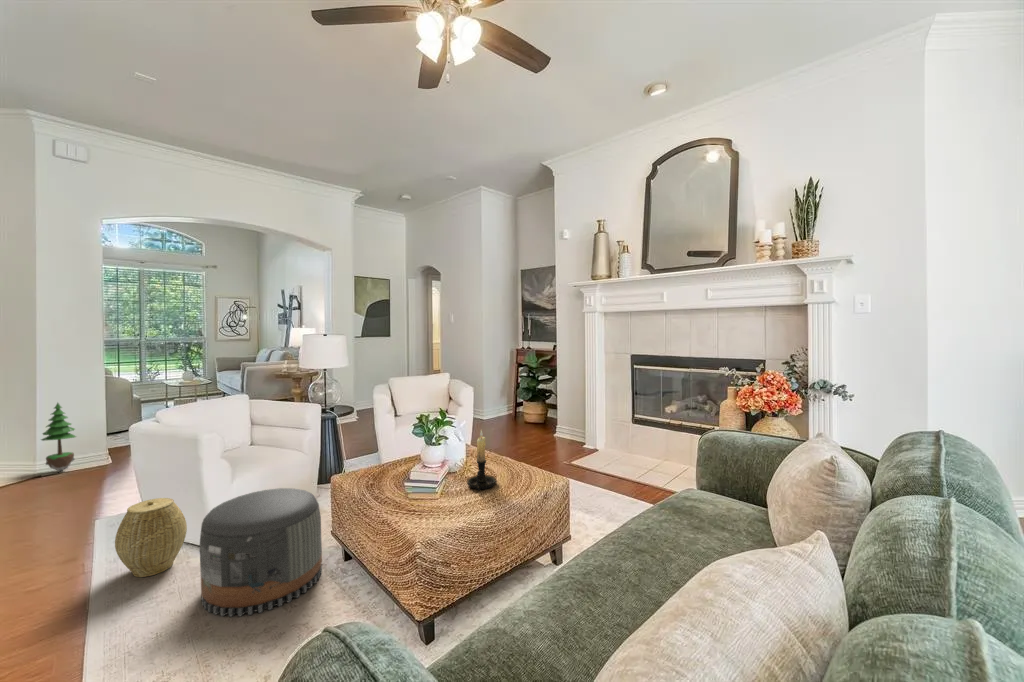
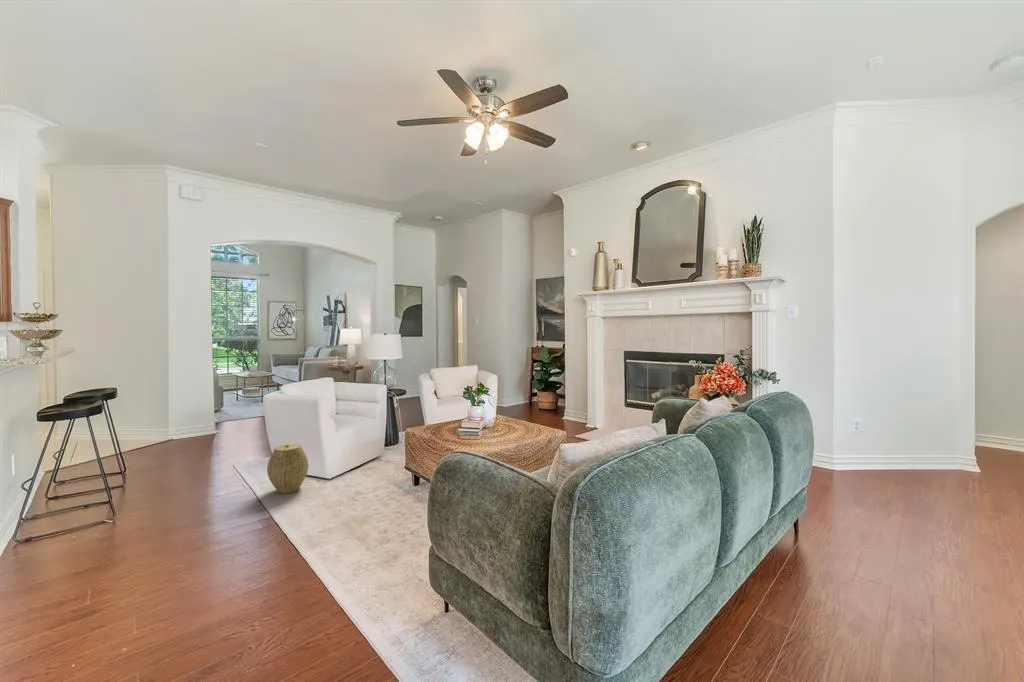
potted tree: present [41,403,76,471] -> none [174,385,198,438]
candle holder: present [467,430,497,491] -> none [496,398,516,438]
pouf: present [200,488,322,617] -> none [326,438,399,511]

